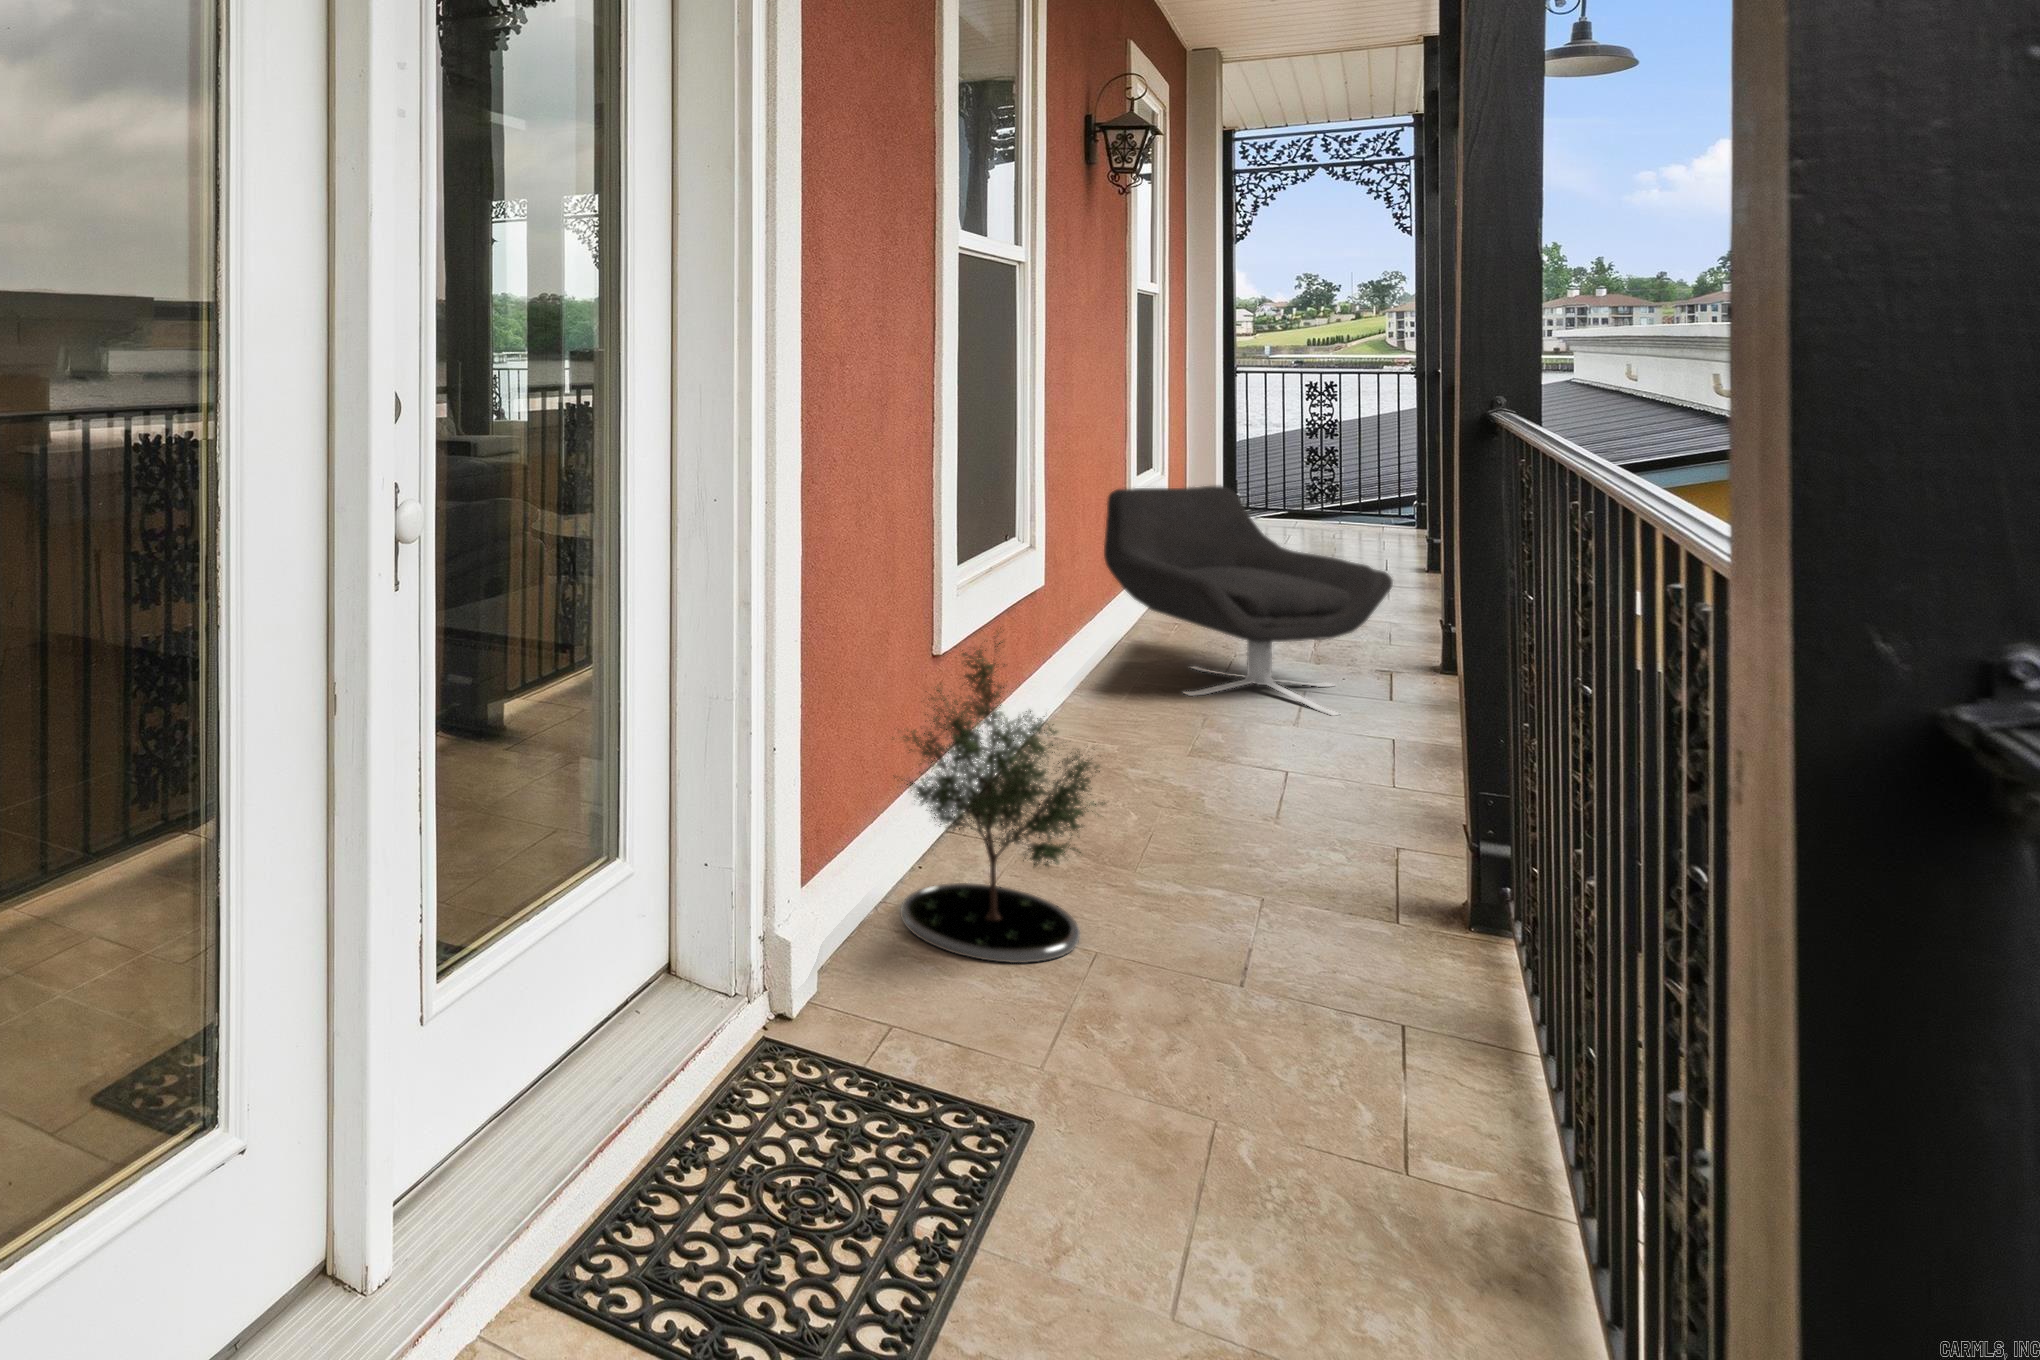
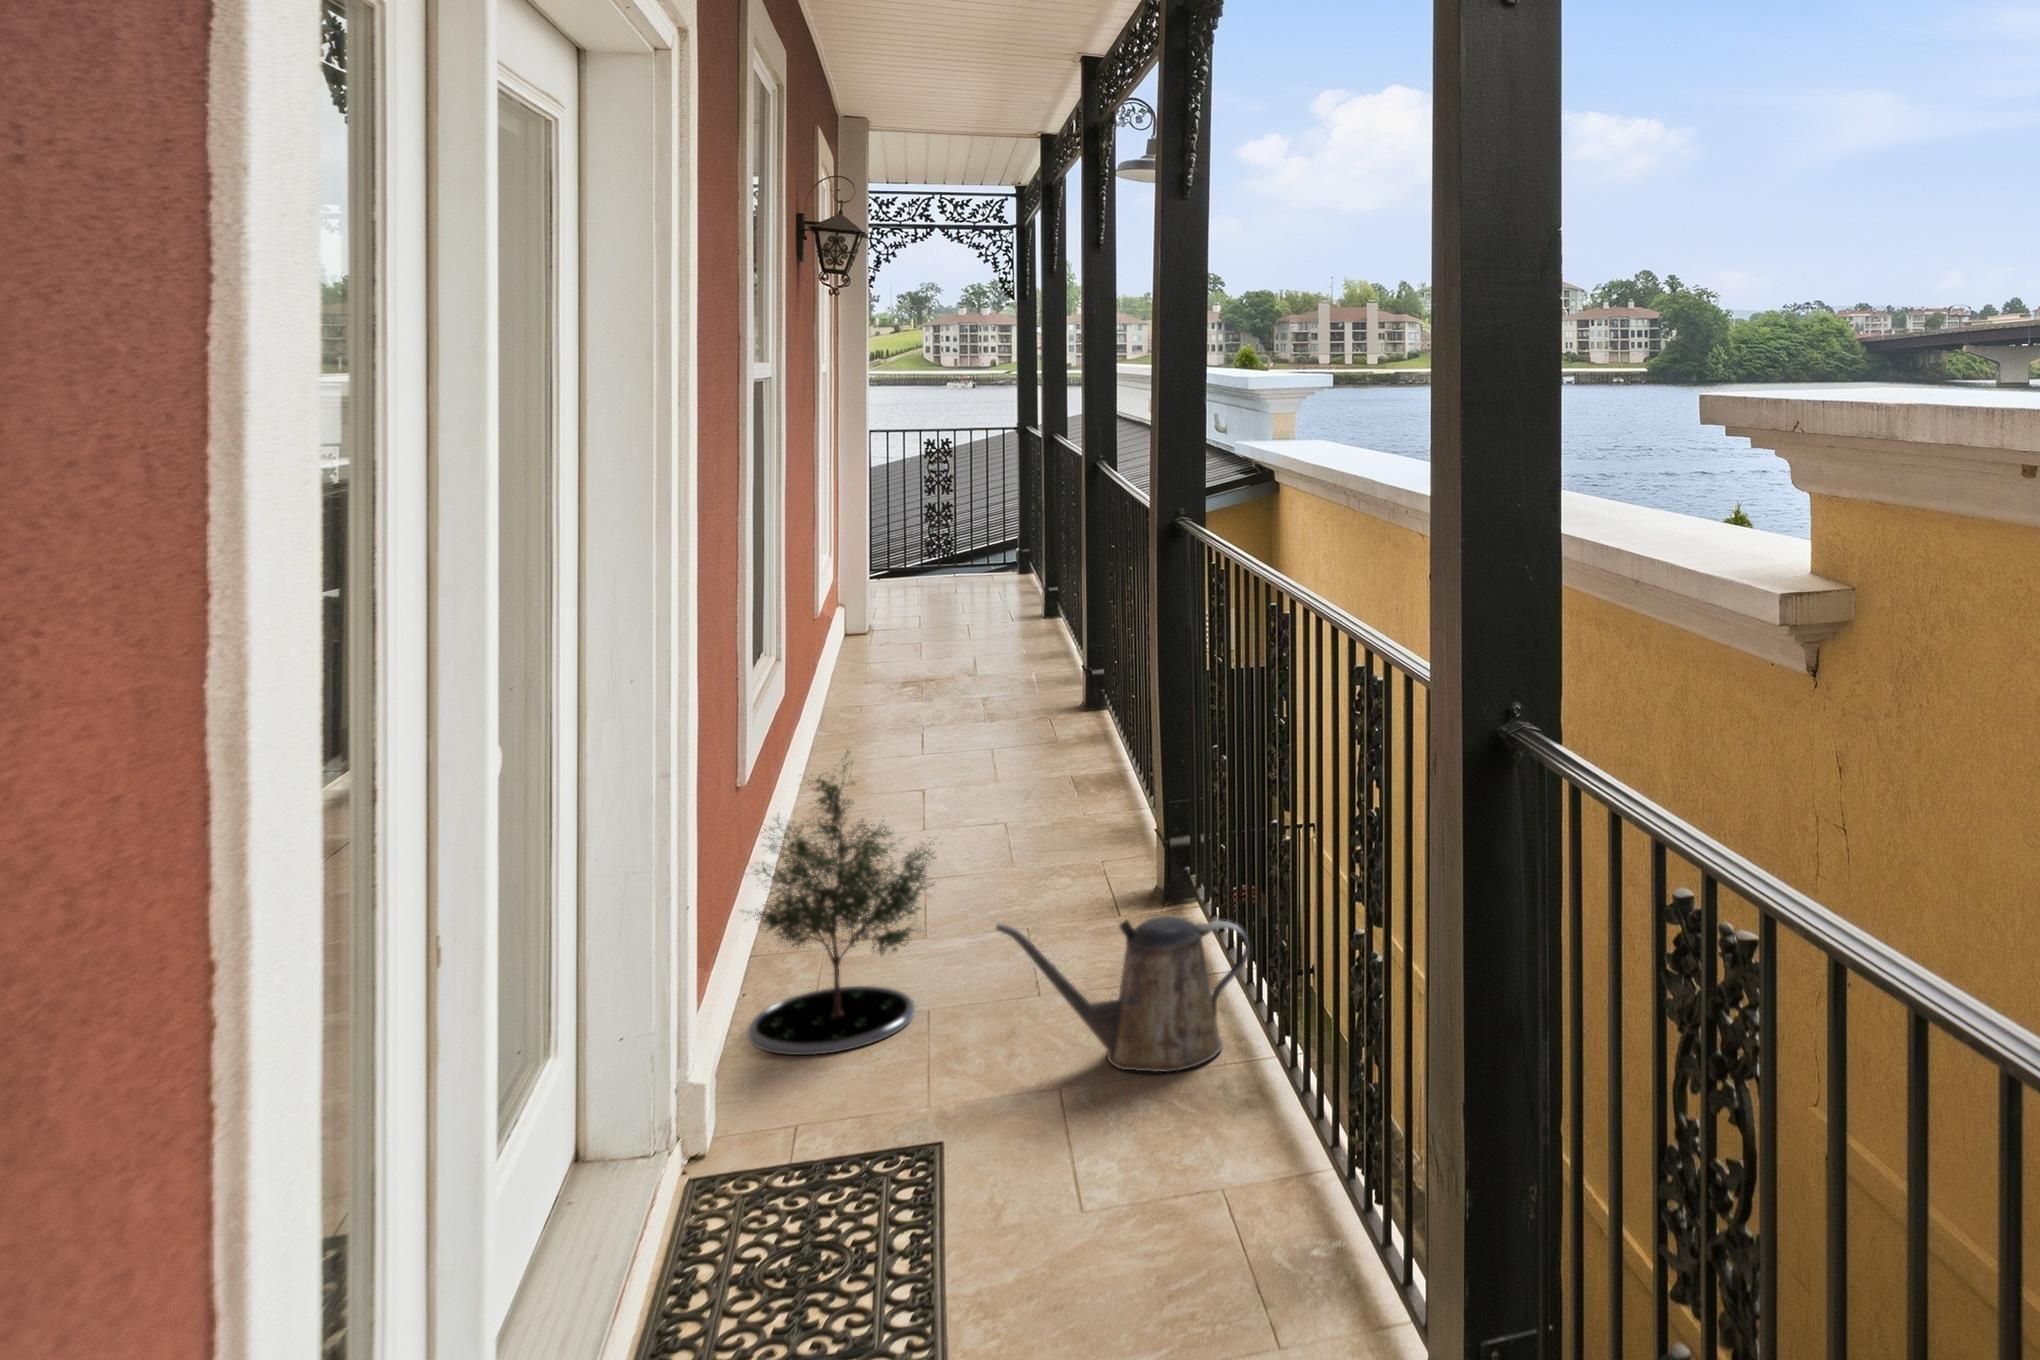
lounge chair: present [1104,486,1393,715] -> none [815,573,1066,780]
watering can: none [1134,869,1526,1163] -> present [996,916,1250,1072]

